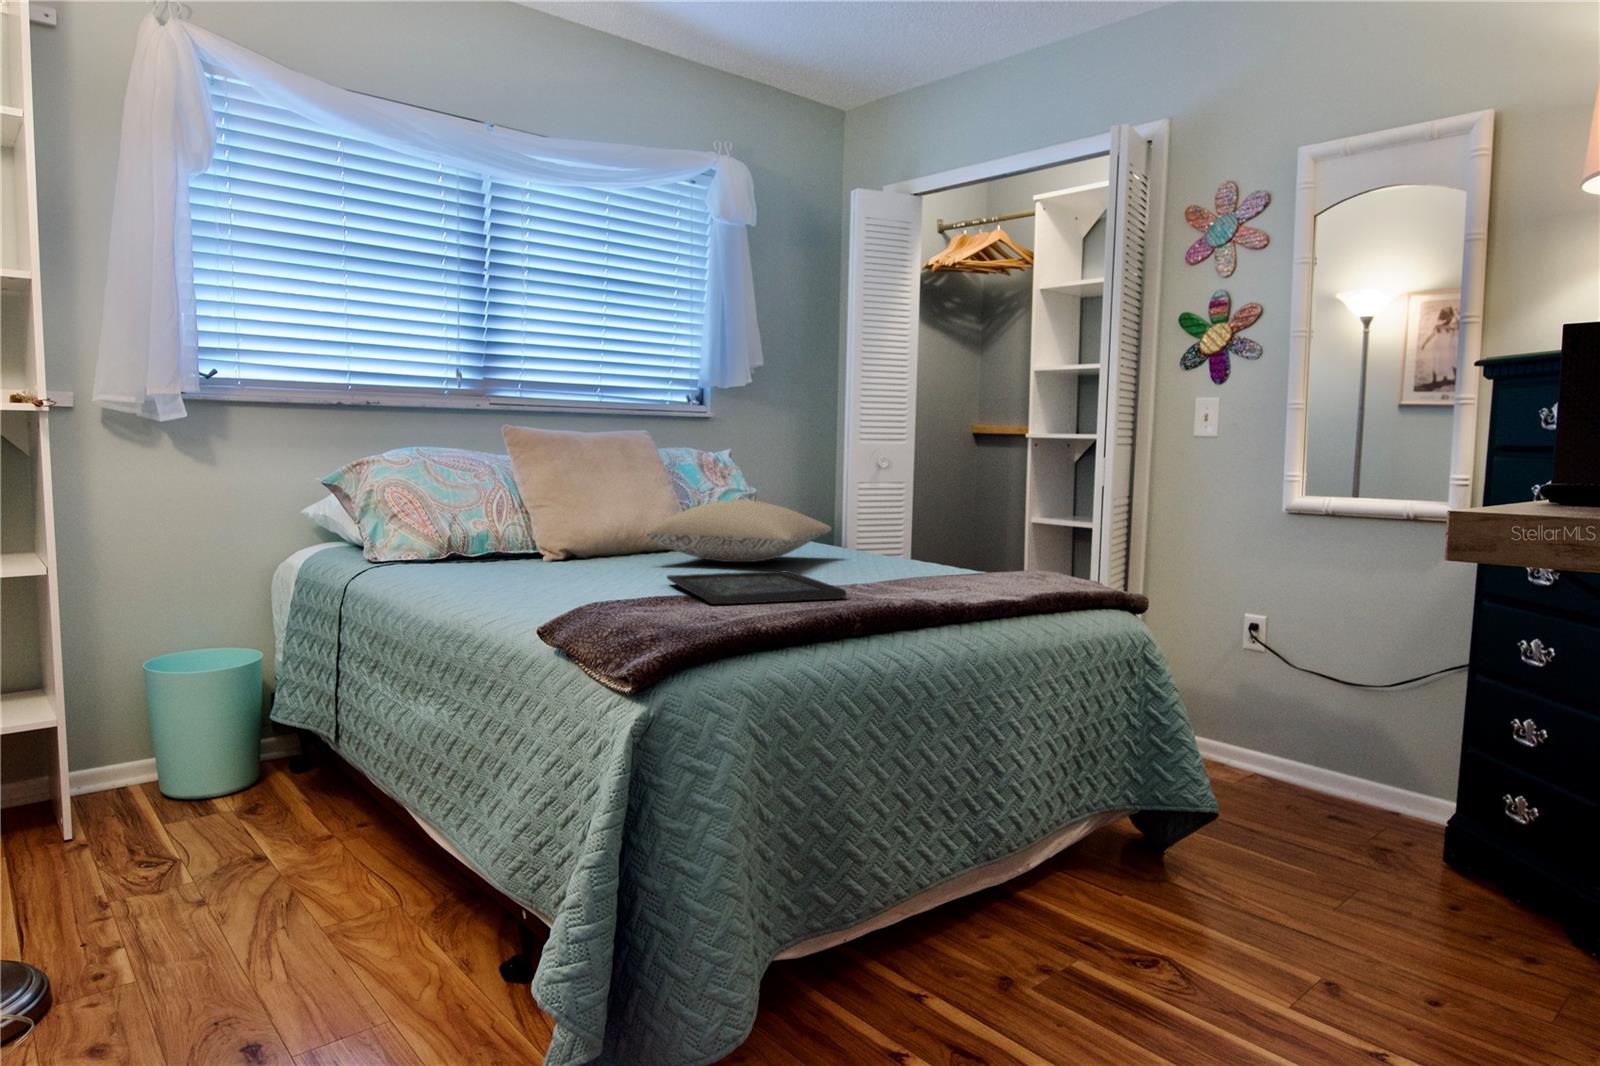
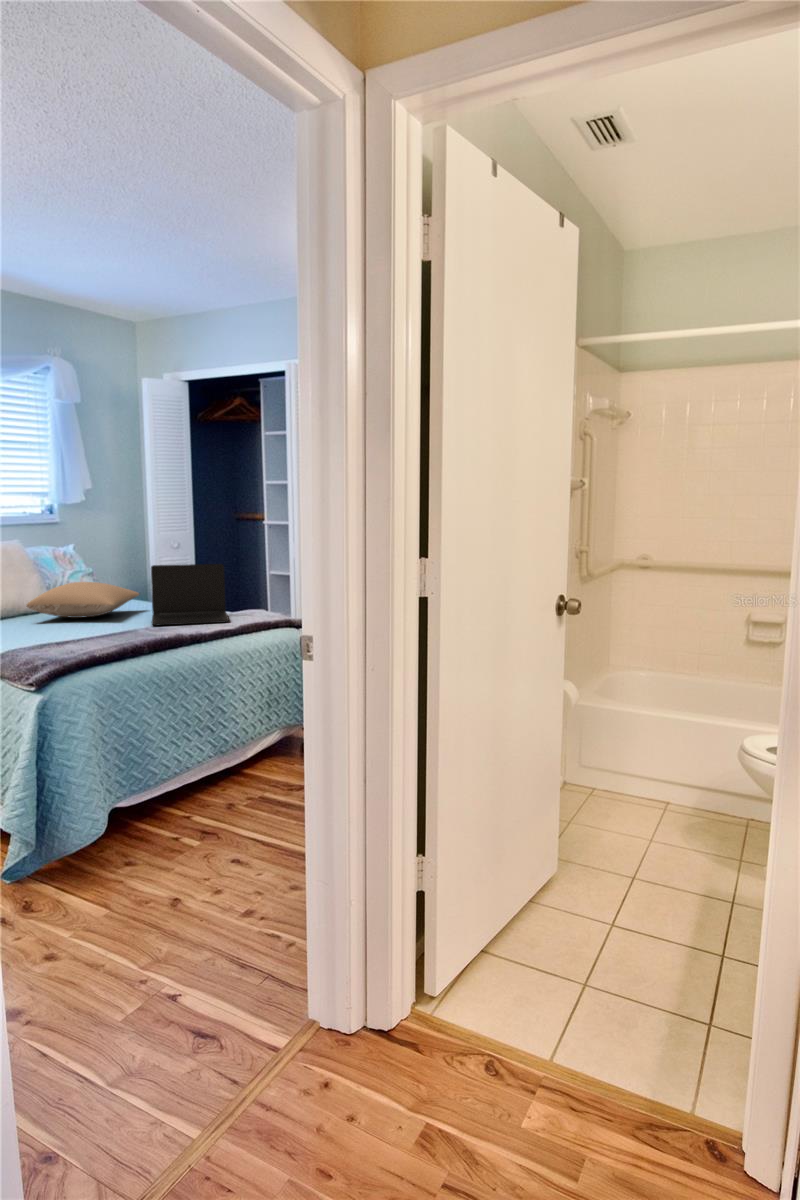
laptop: none [856,472,1004,587] -> present [151,564,229,625]
tray: present [667,570,846,604] -> none [43,622,144,644]

